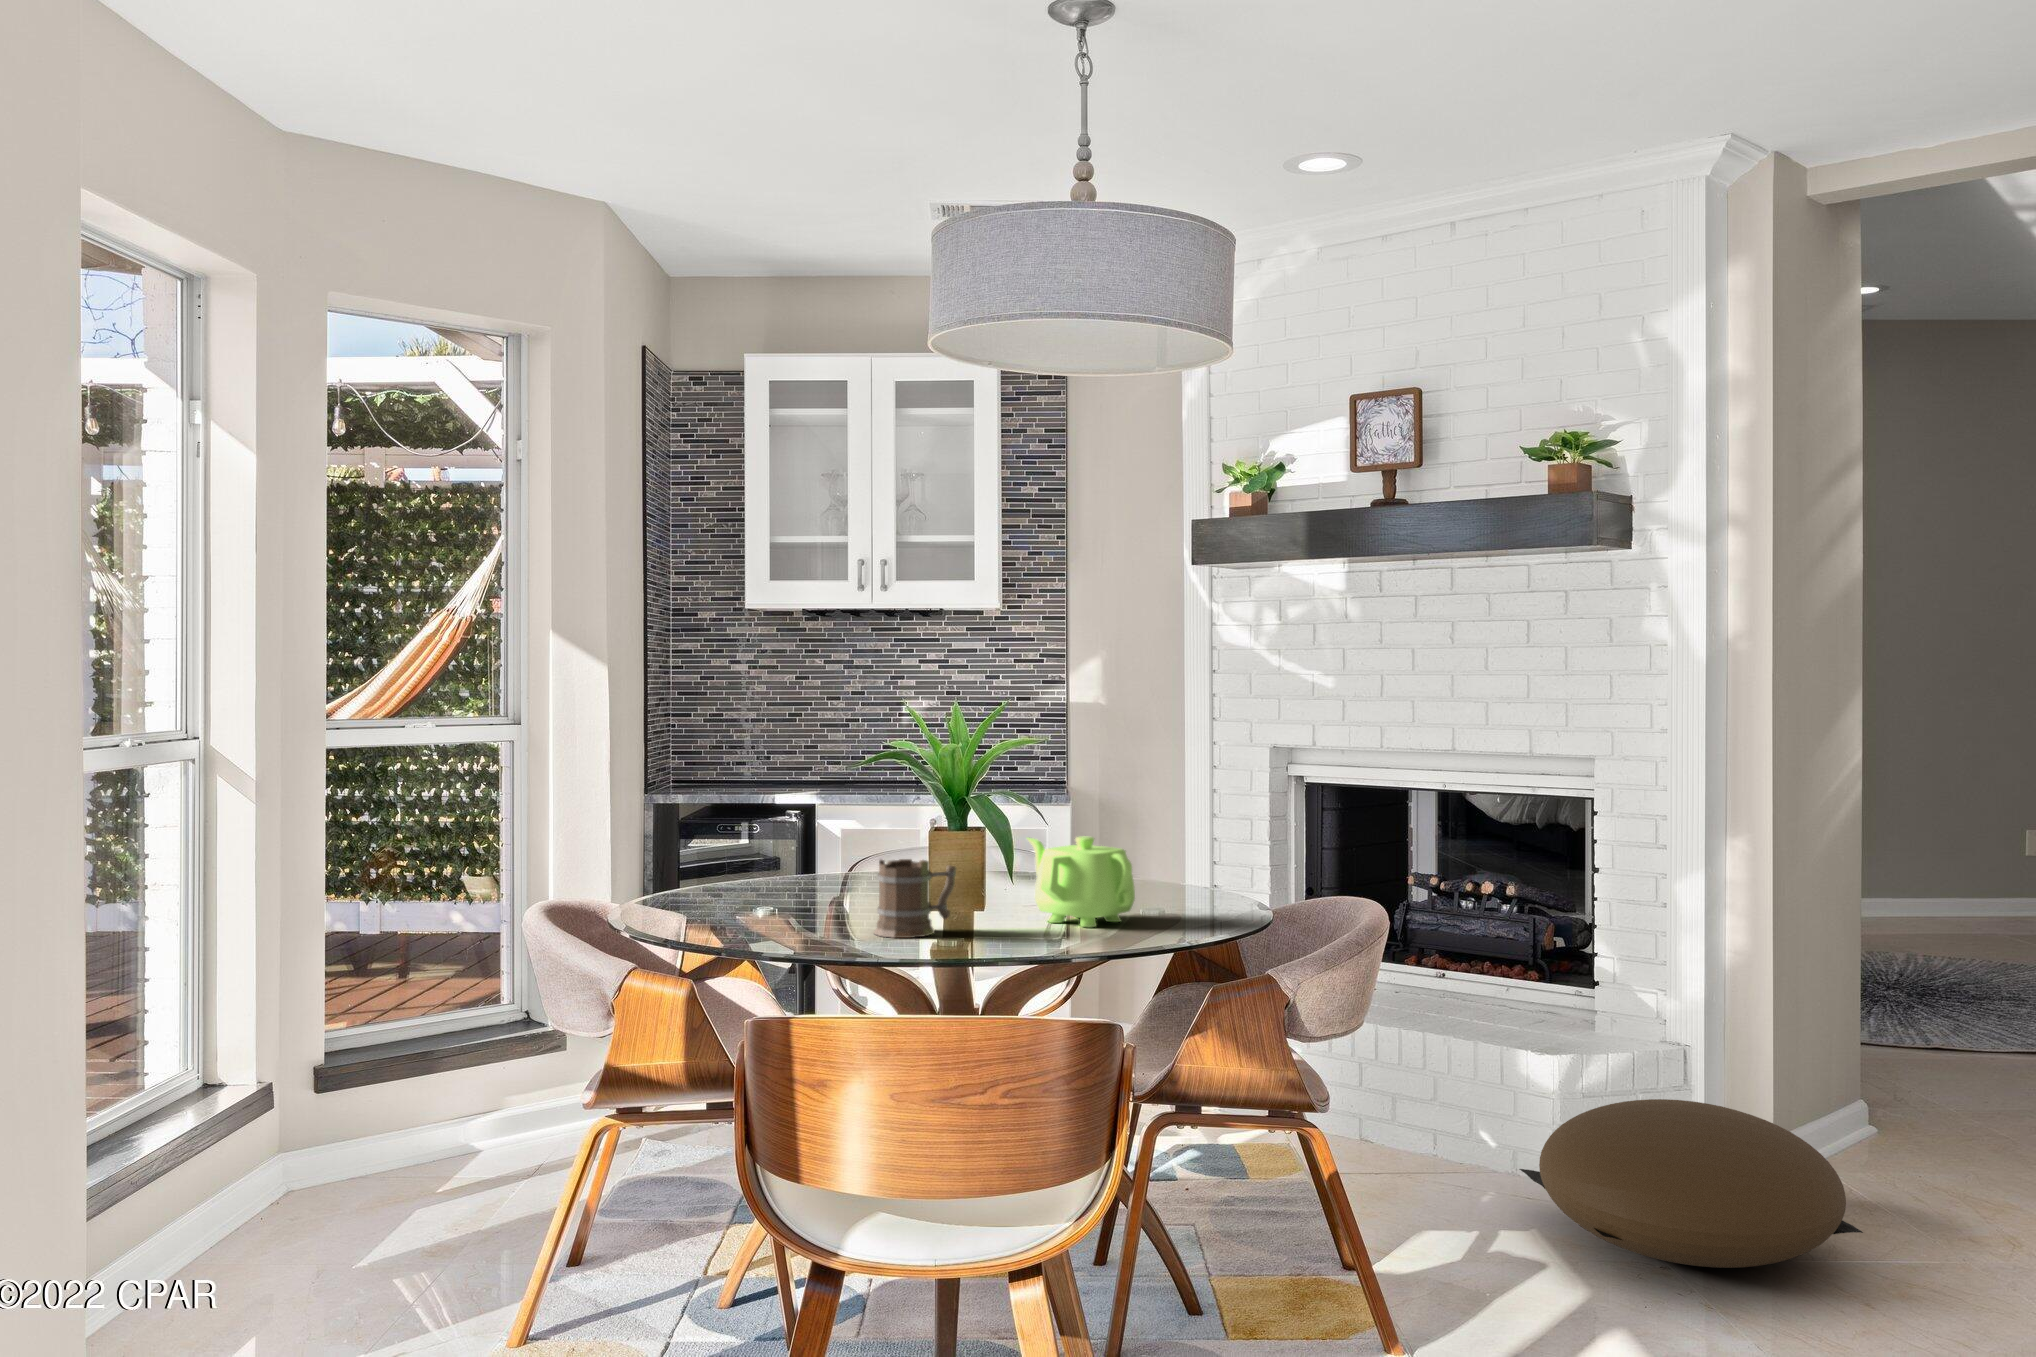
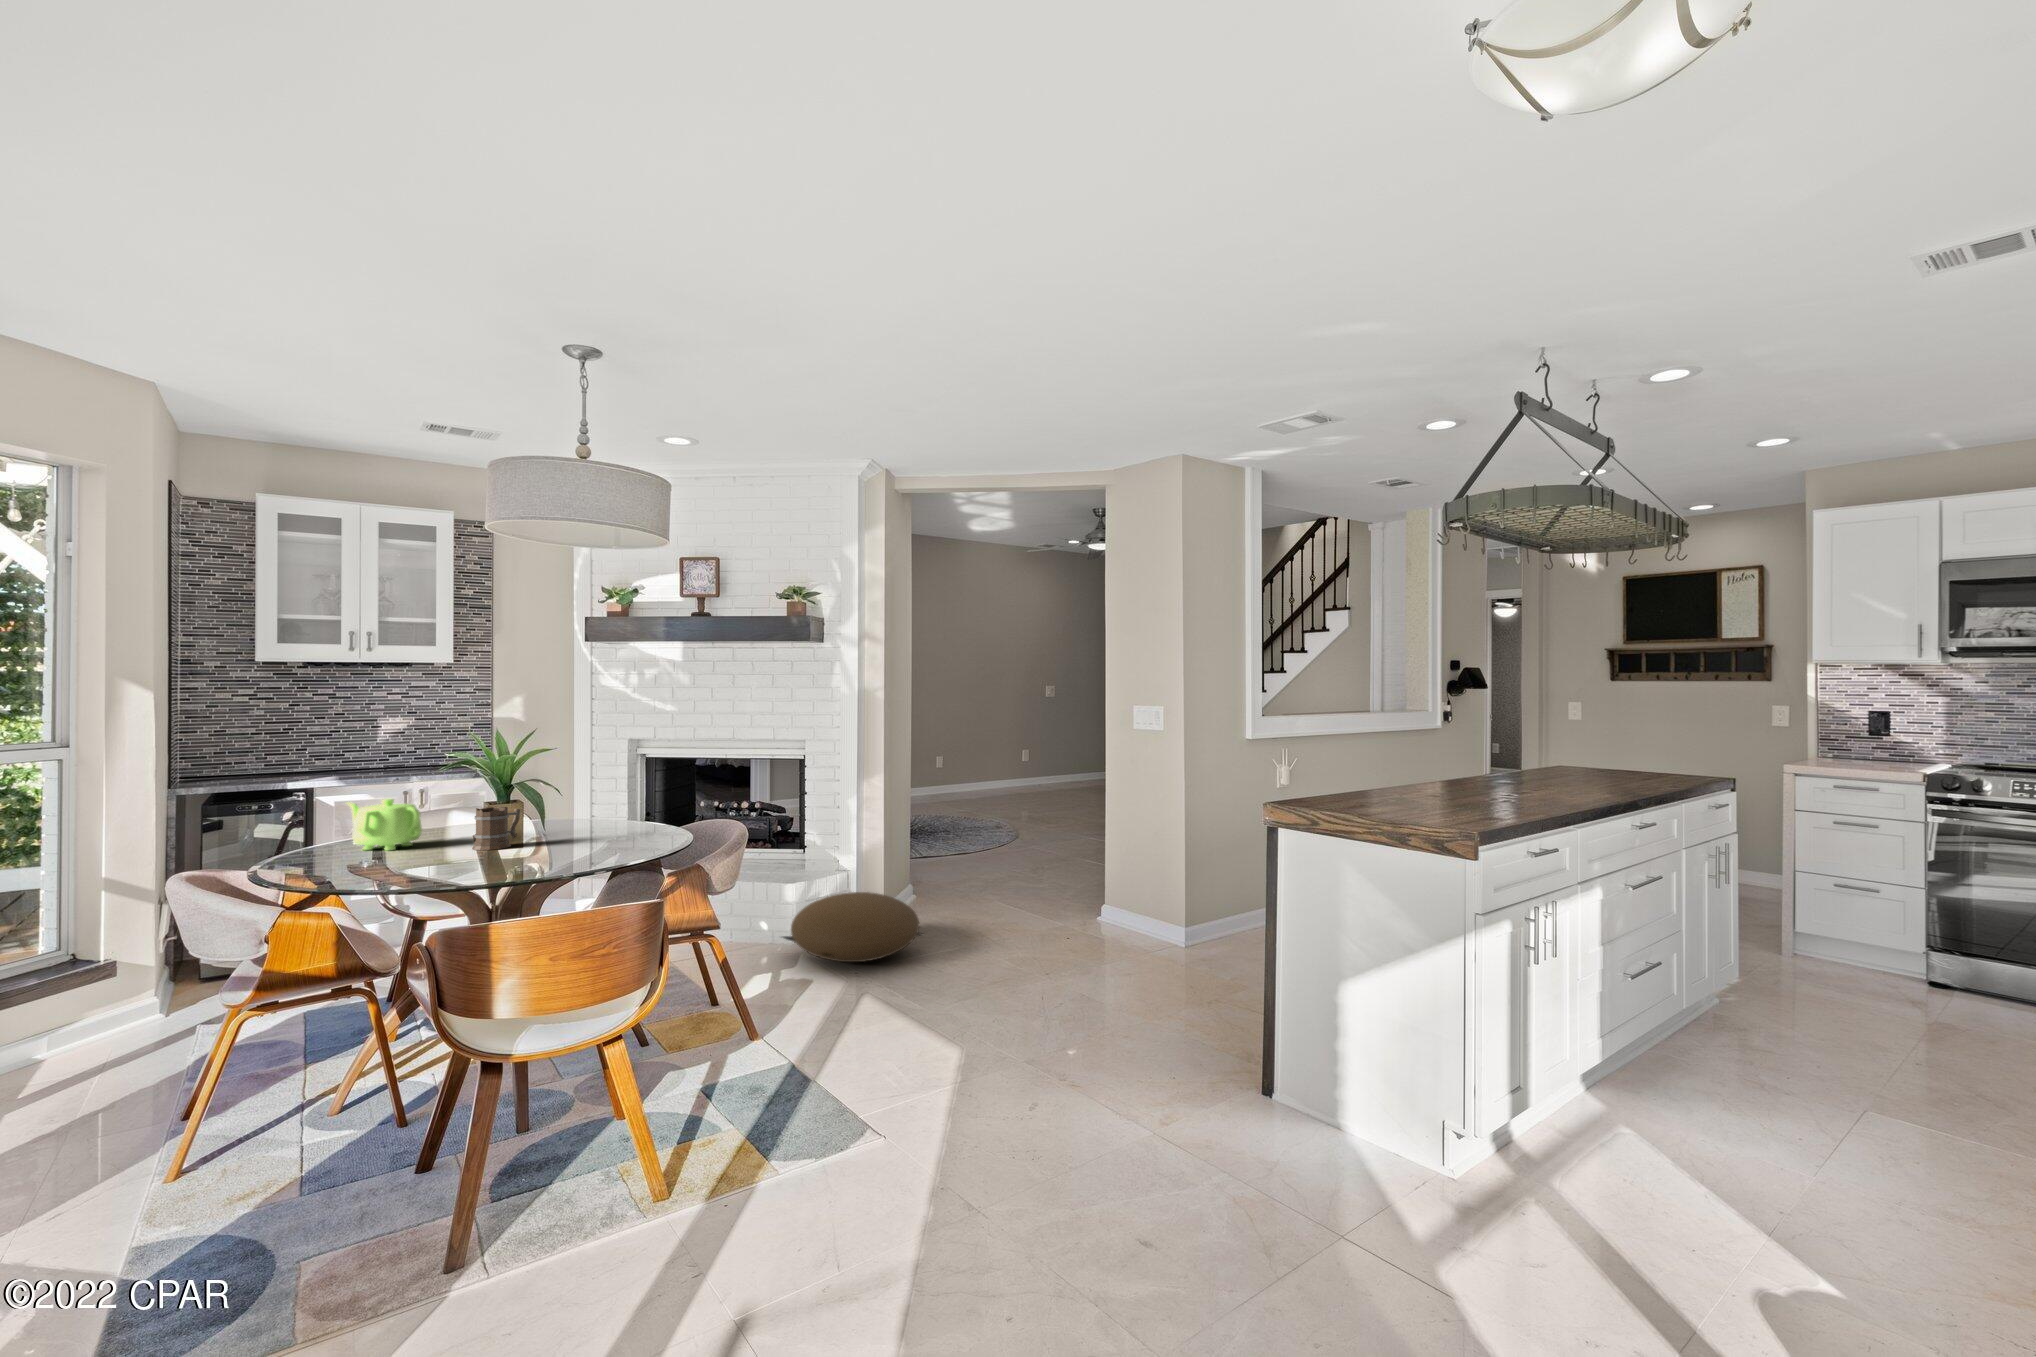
teapot: present [1027,837,1135,927] -> present [347,799,422,851]

